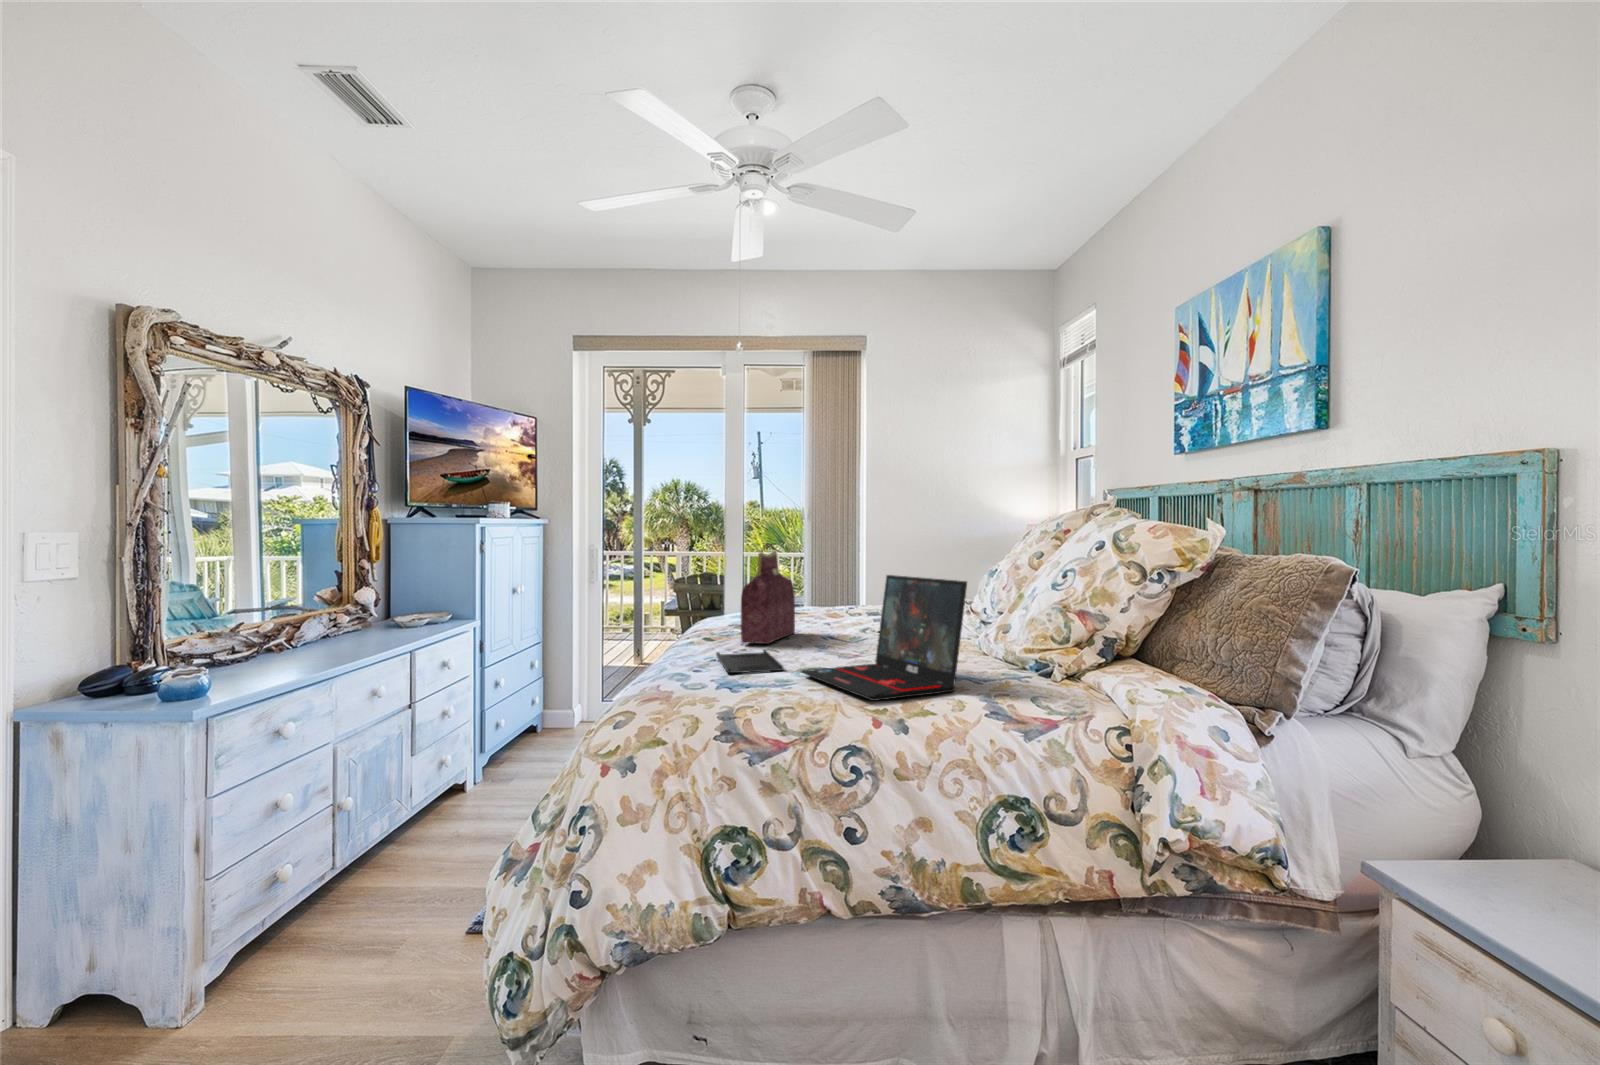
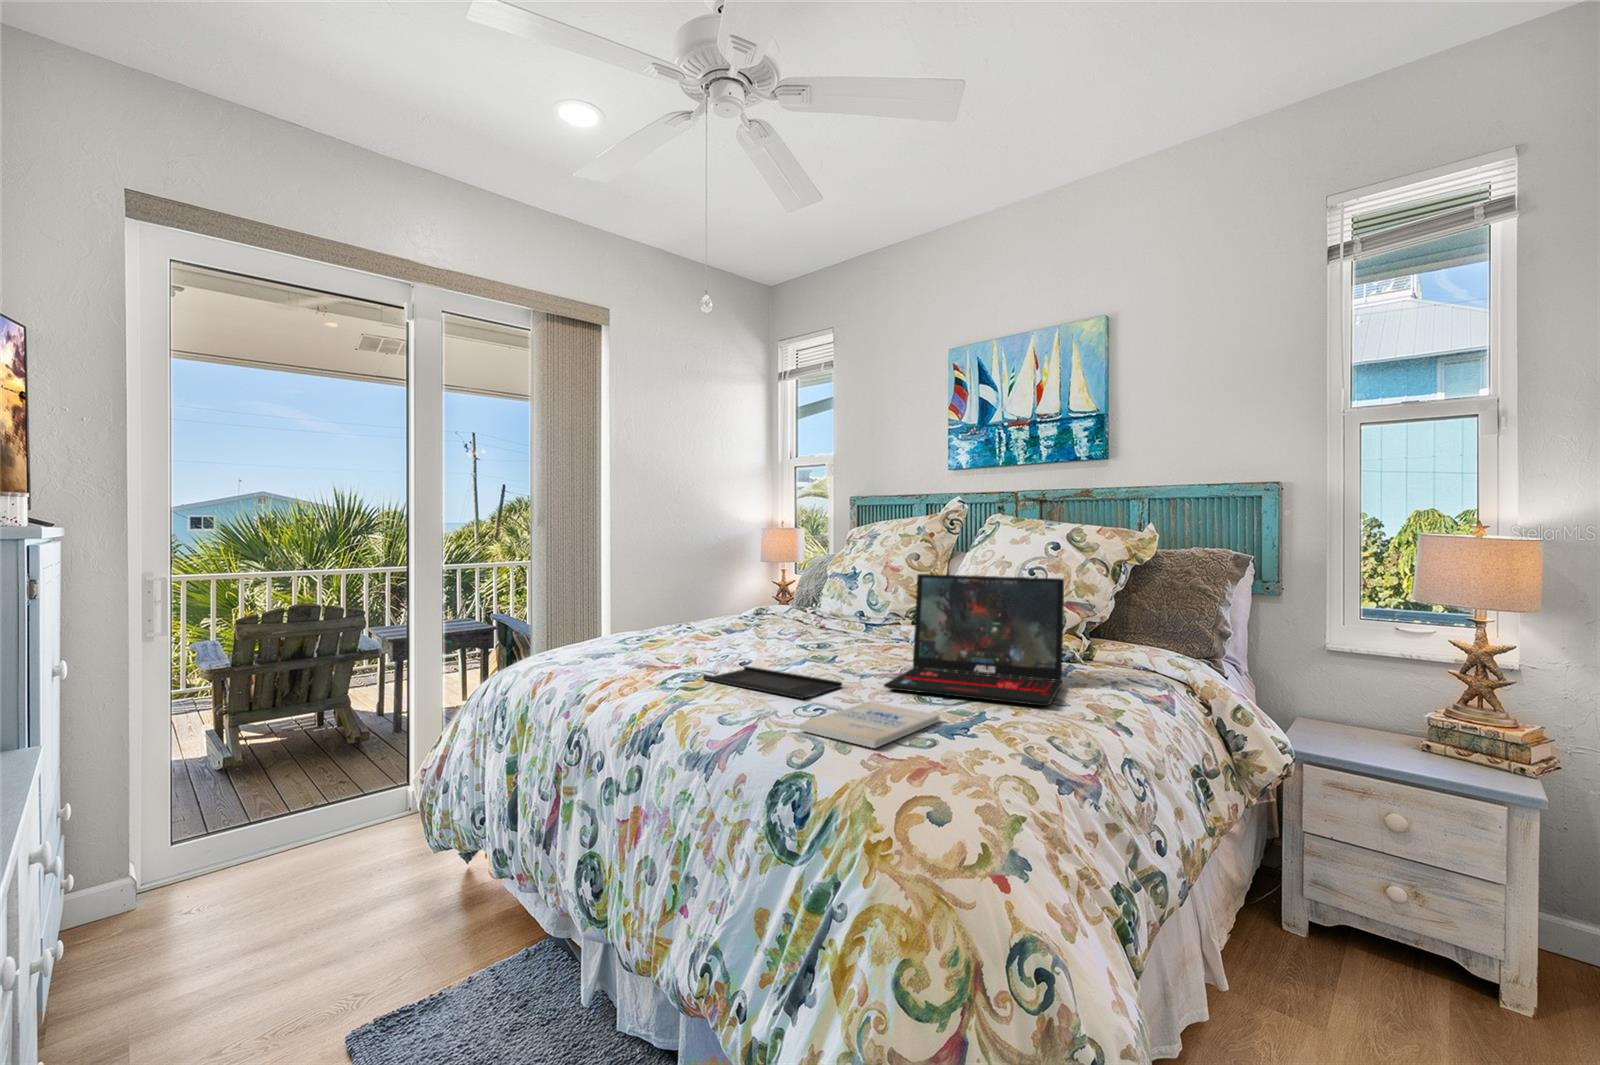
handbag: present [741,543,795,644] -> none [661,539,719,661]
book: none [661,679,761,703] -> present [799,702,940,748]

